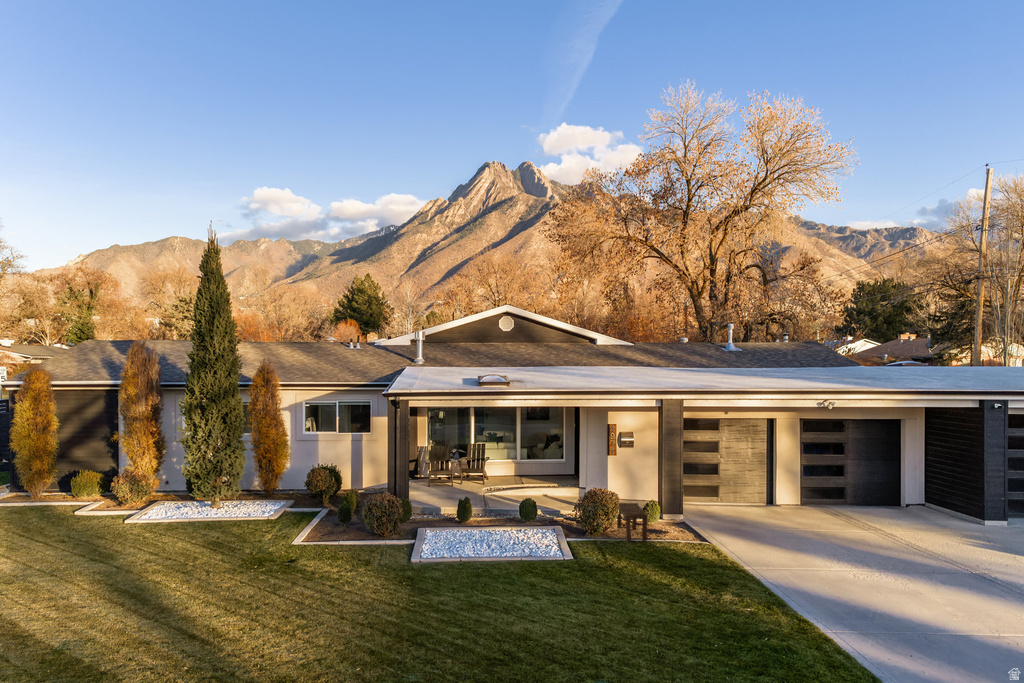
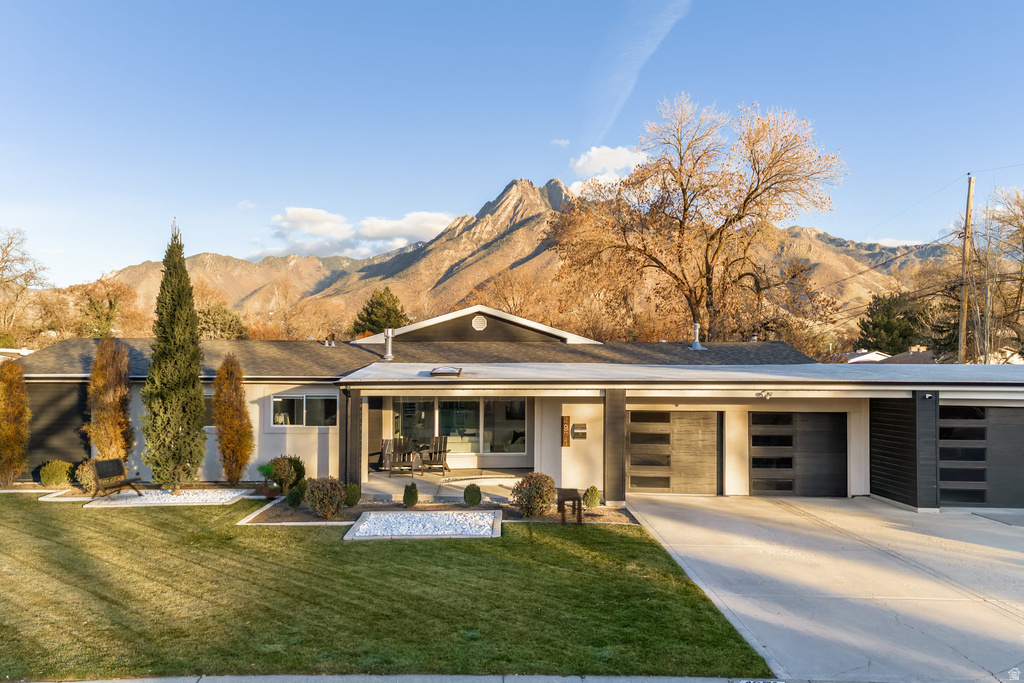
lounge chair: none [129,470,183,517] -> present [92,458,143,501]
potted tree: none [298,471,325,512] -> present [256,463,280,498]

